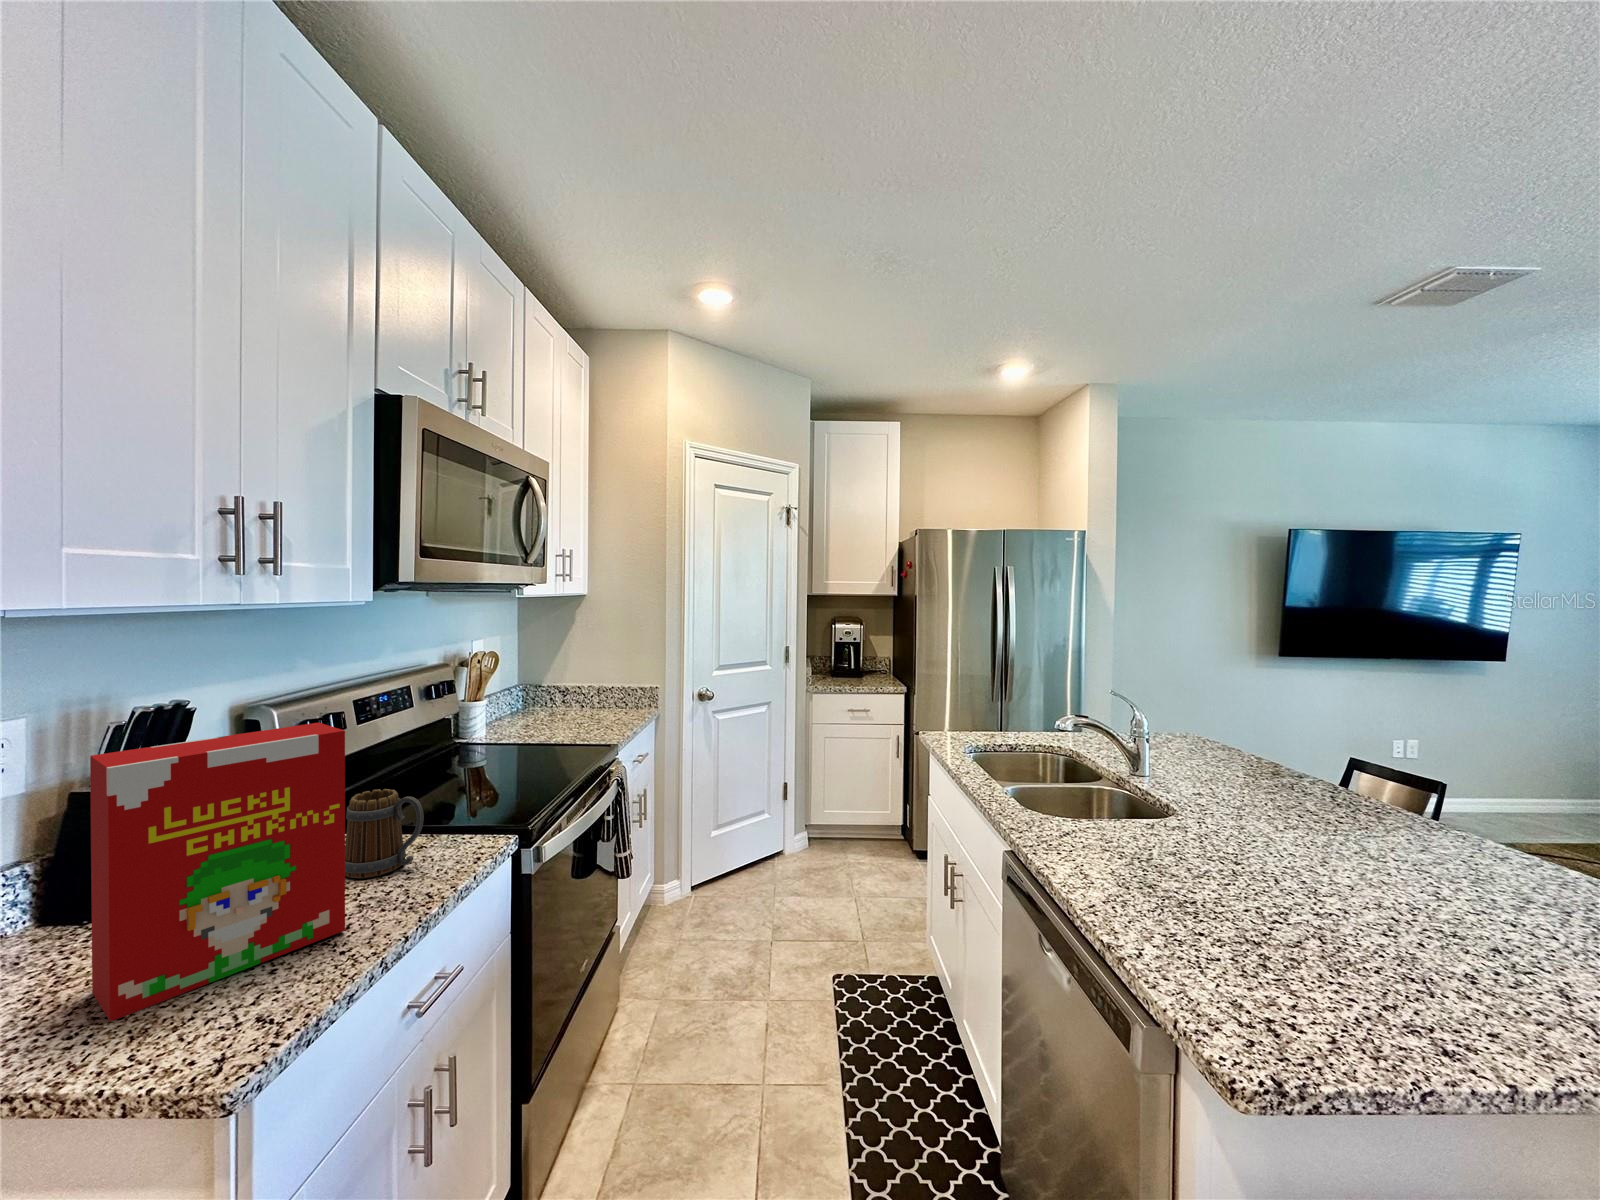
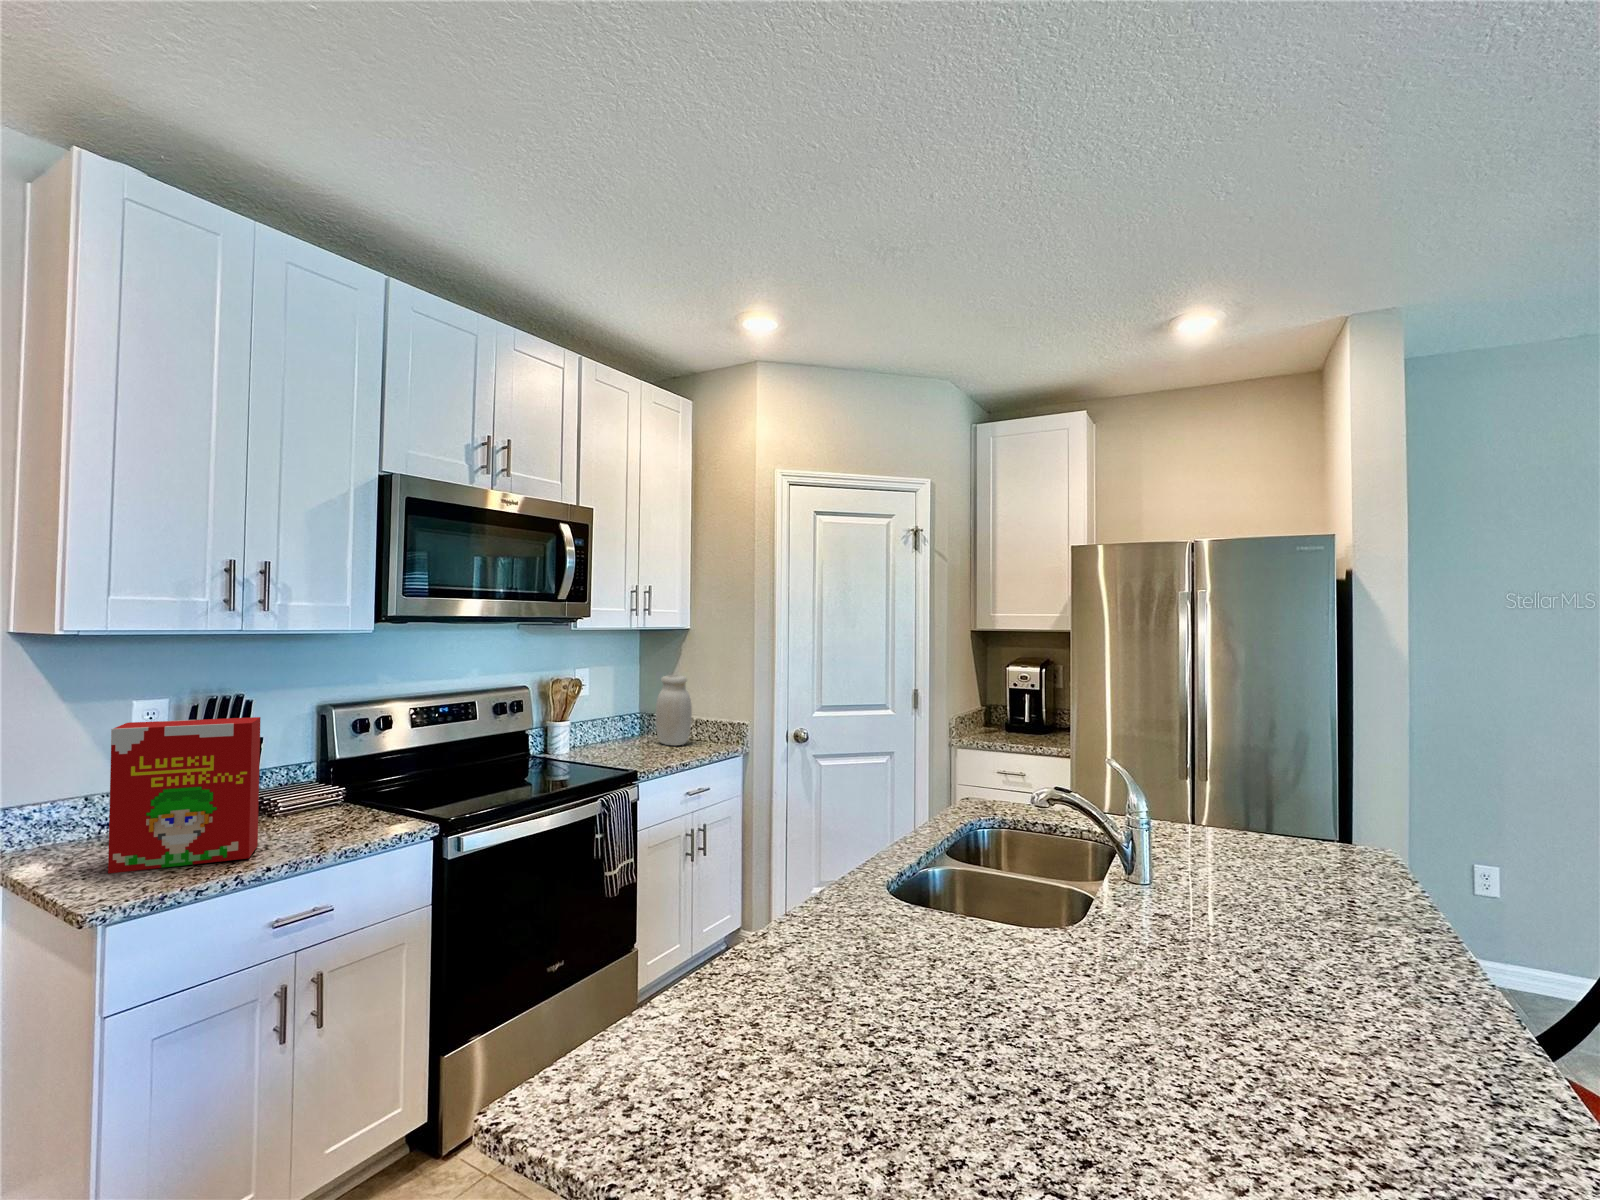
jar: none [563,644,602,717] -> present [656,675,692,746]
mug: present [345,789,424,878] -> none [305,772,350,834]

